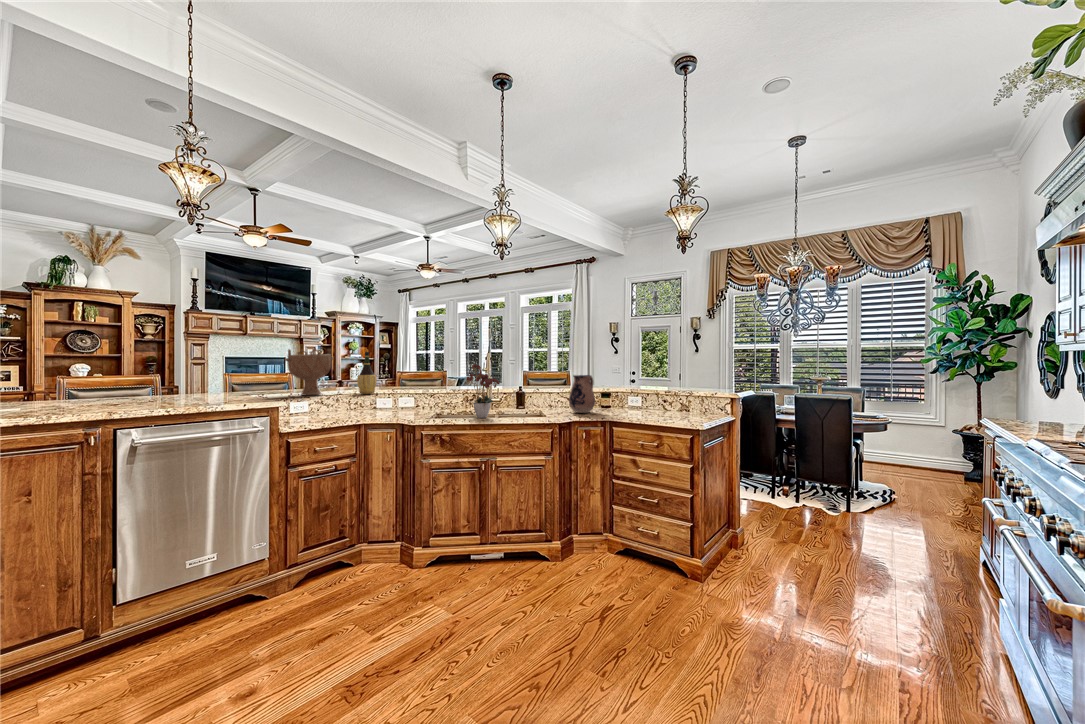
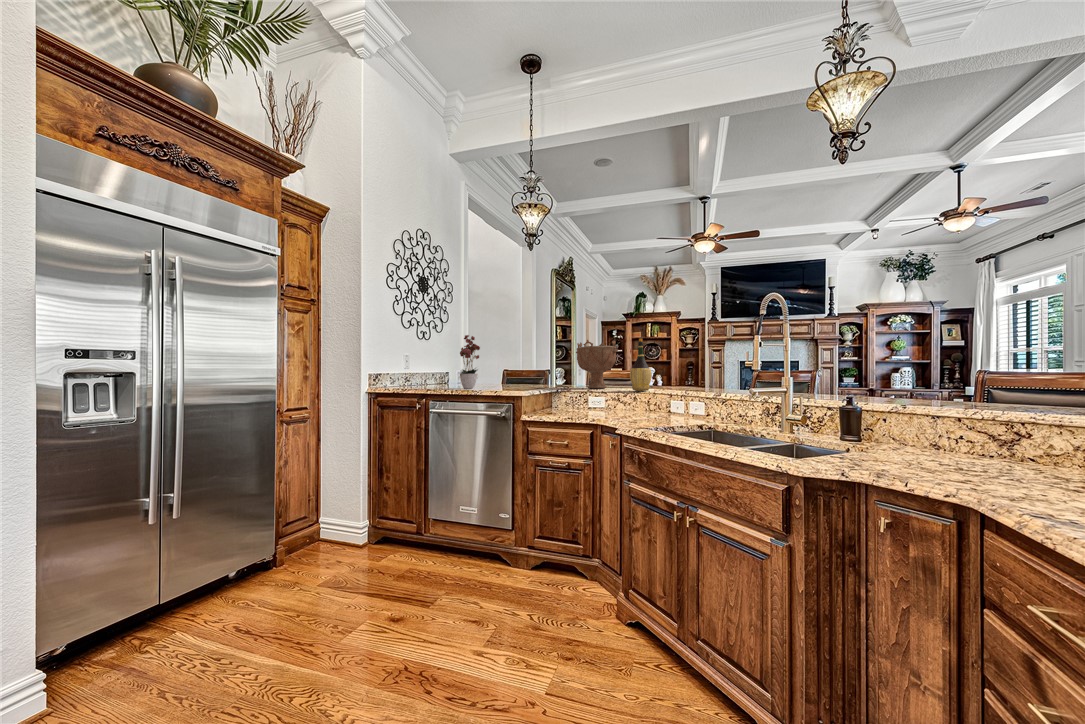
flower arrangement: present [466,364,500,418] -> present [460,335,480,389]
ceramic pitcher: present [569,375,595,413] -> none [903,368,1026,479]

